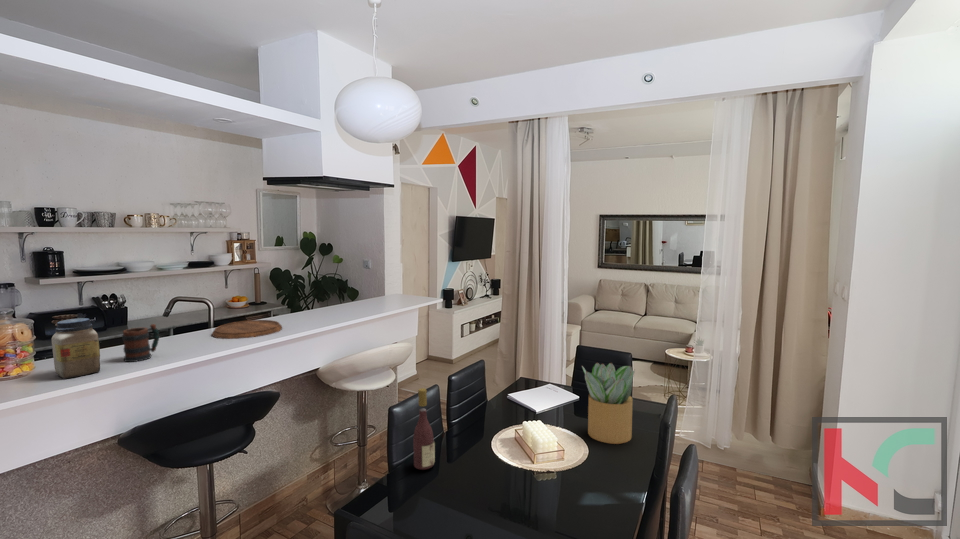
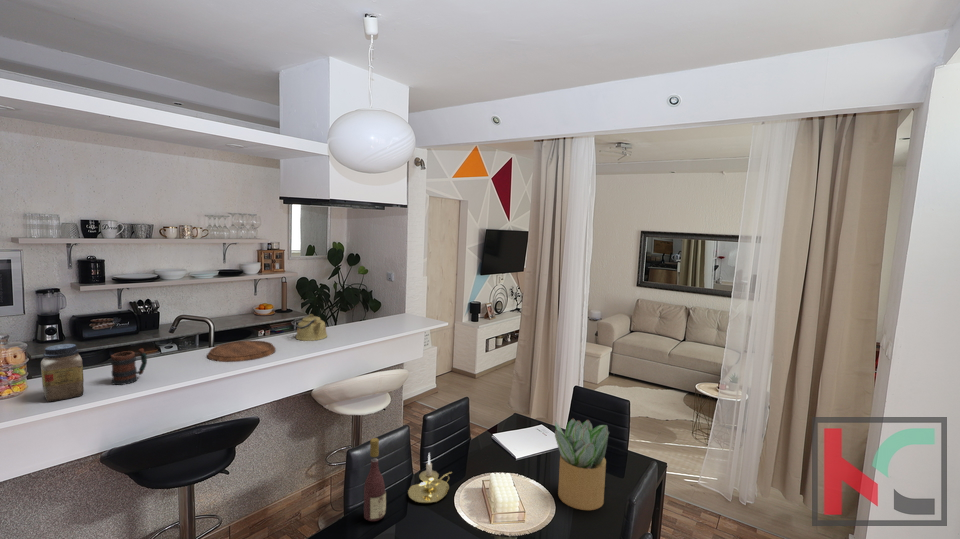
kettle: none [290,292,327,319] -> present [292,314,327,341]
candle holder: none [449,404,487,452] -> present [408,454,452,503]

